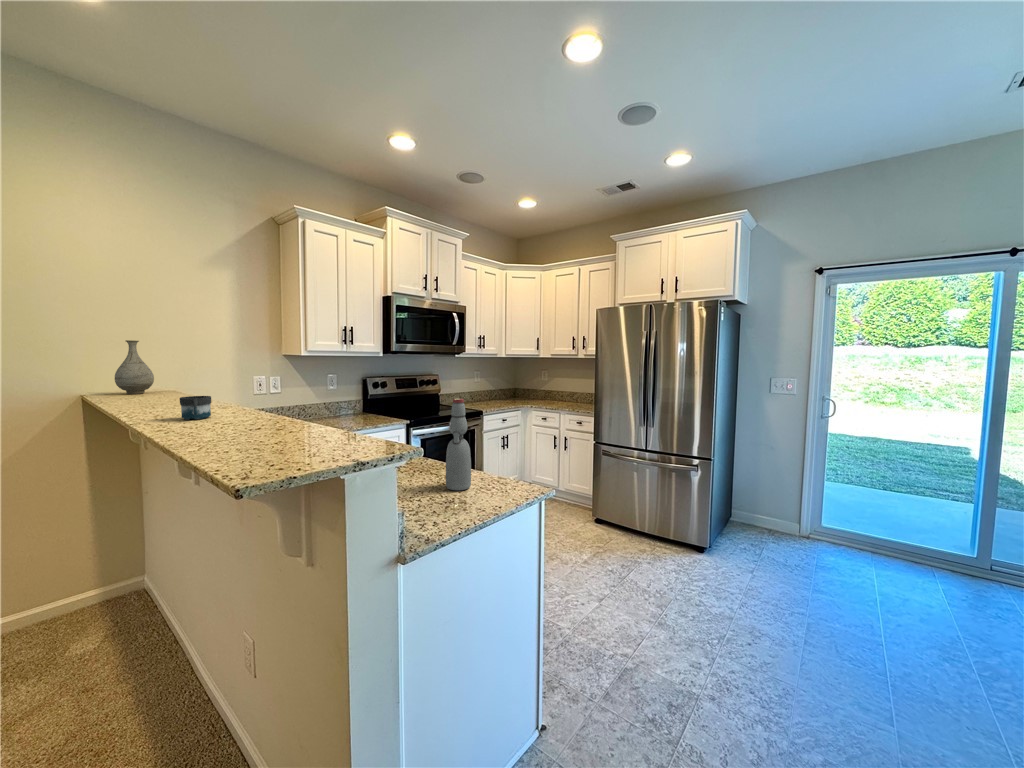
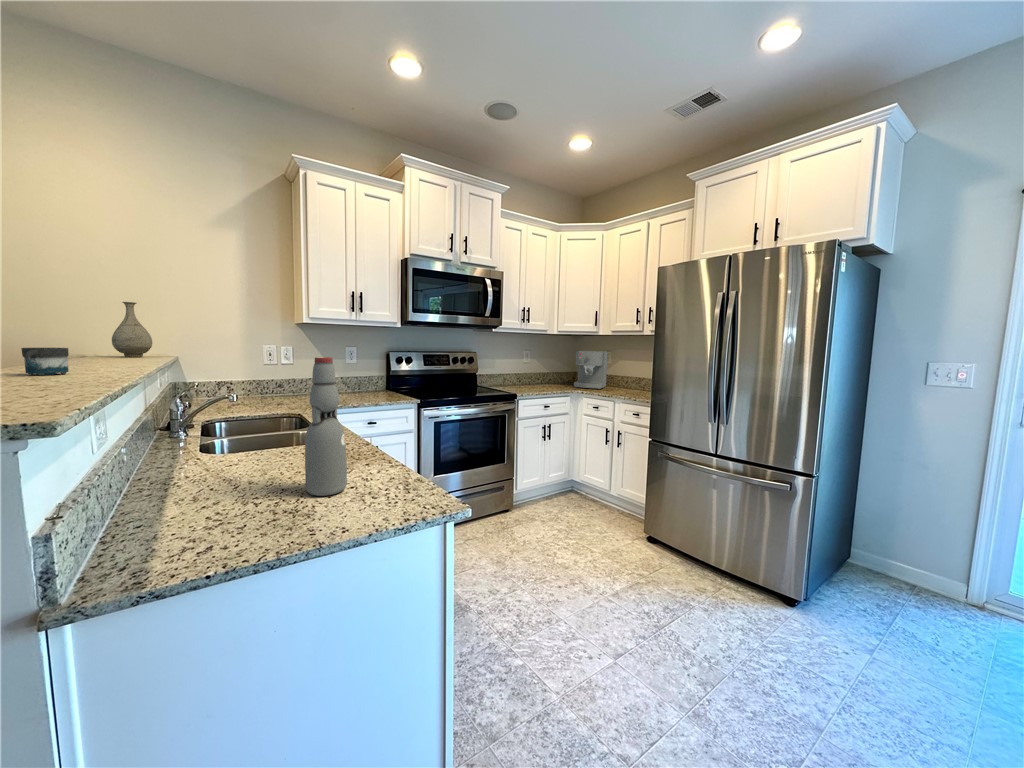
coffee maker: none [520,370,546,403] -> present [574,351,607,389]

